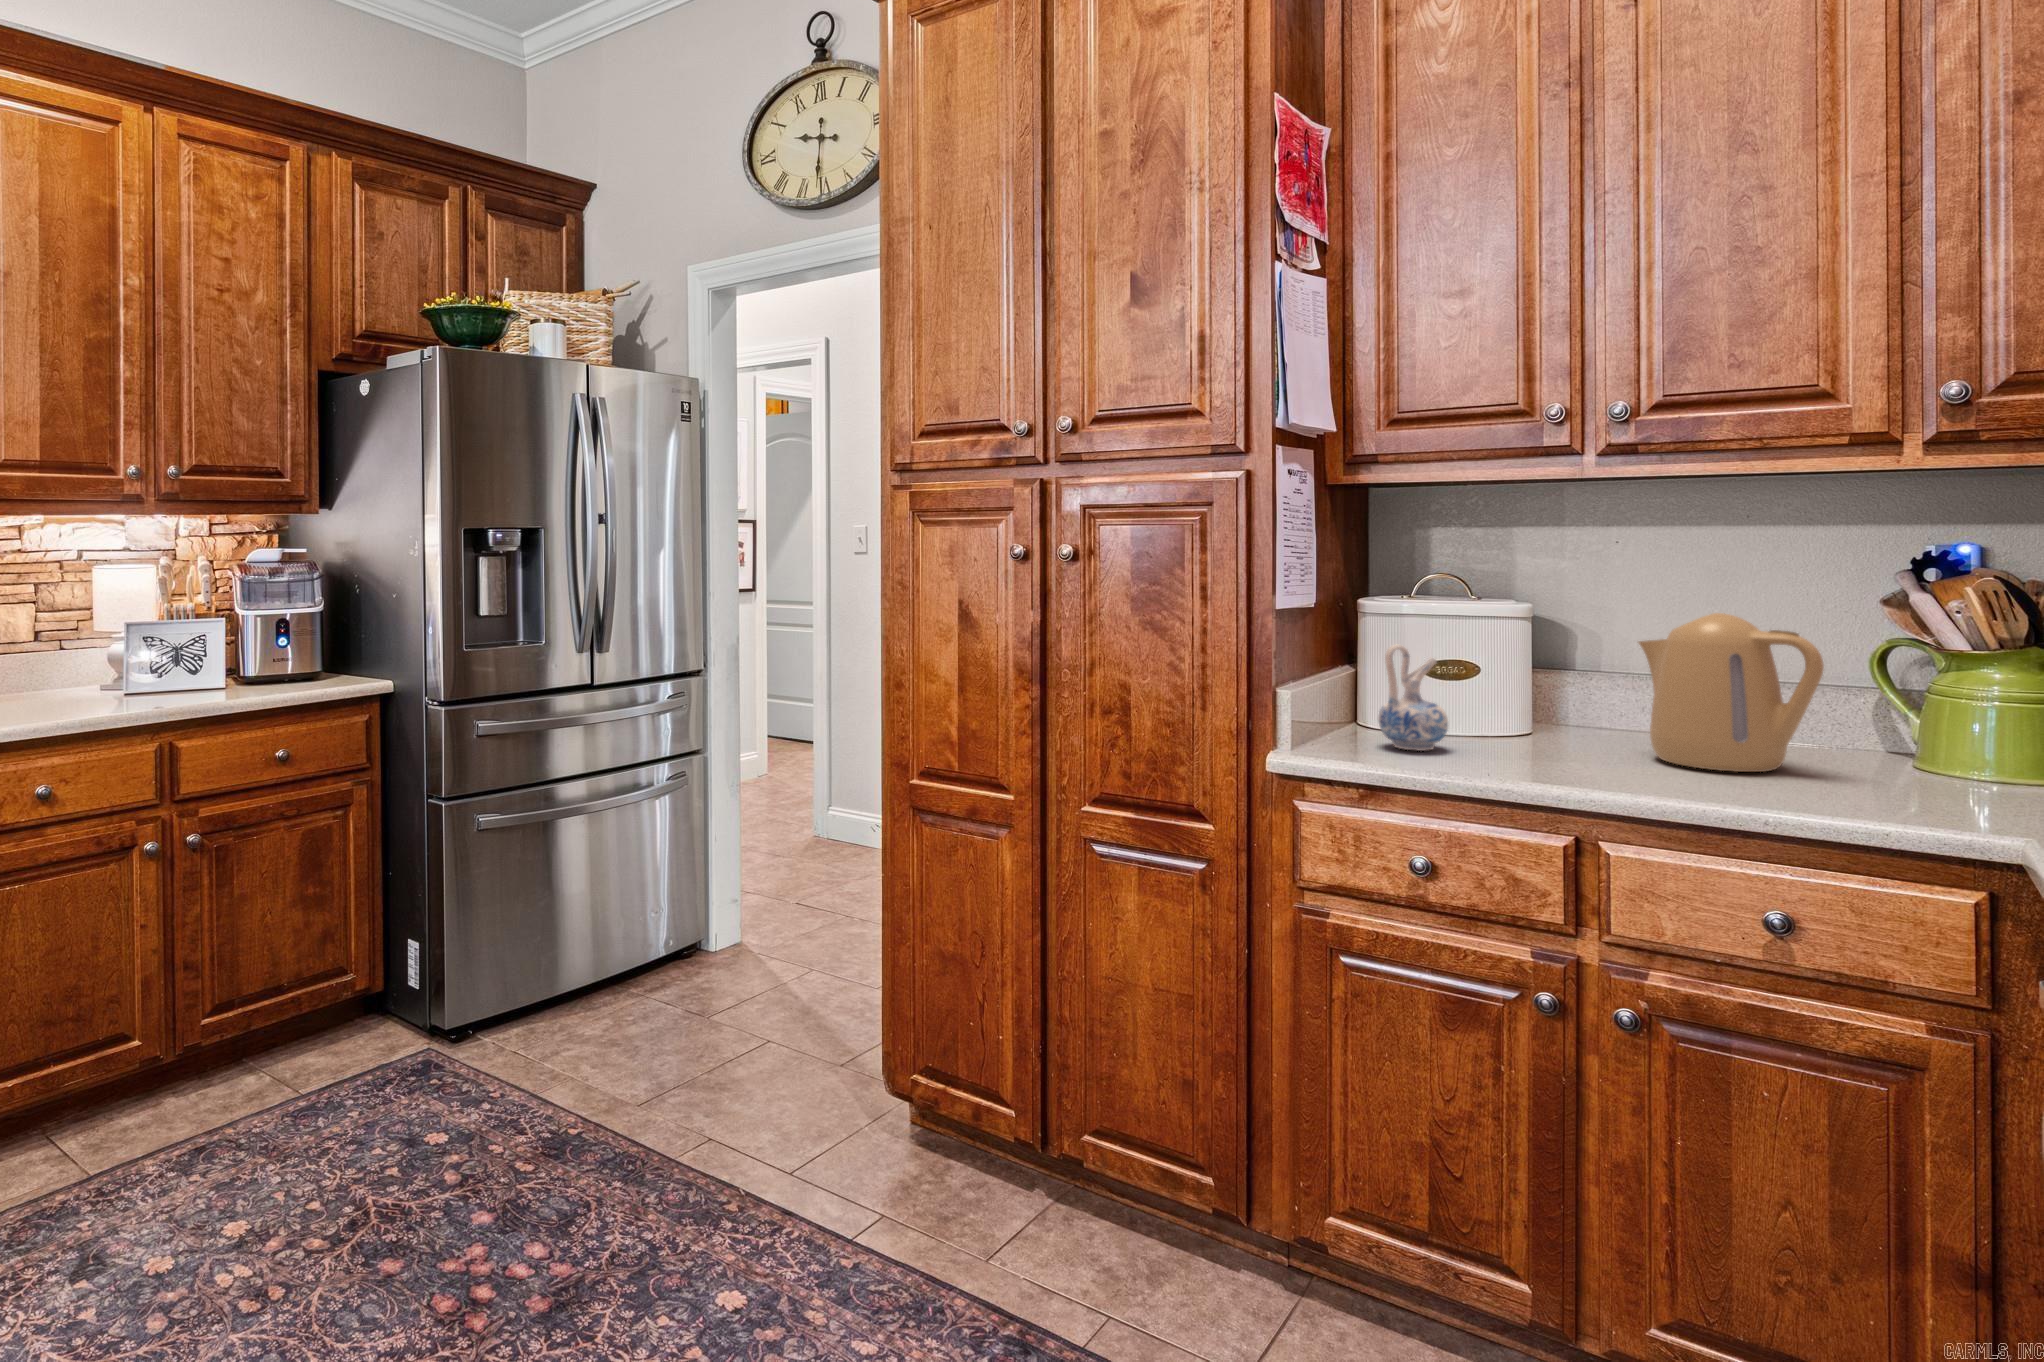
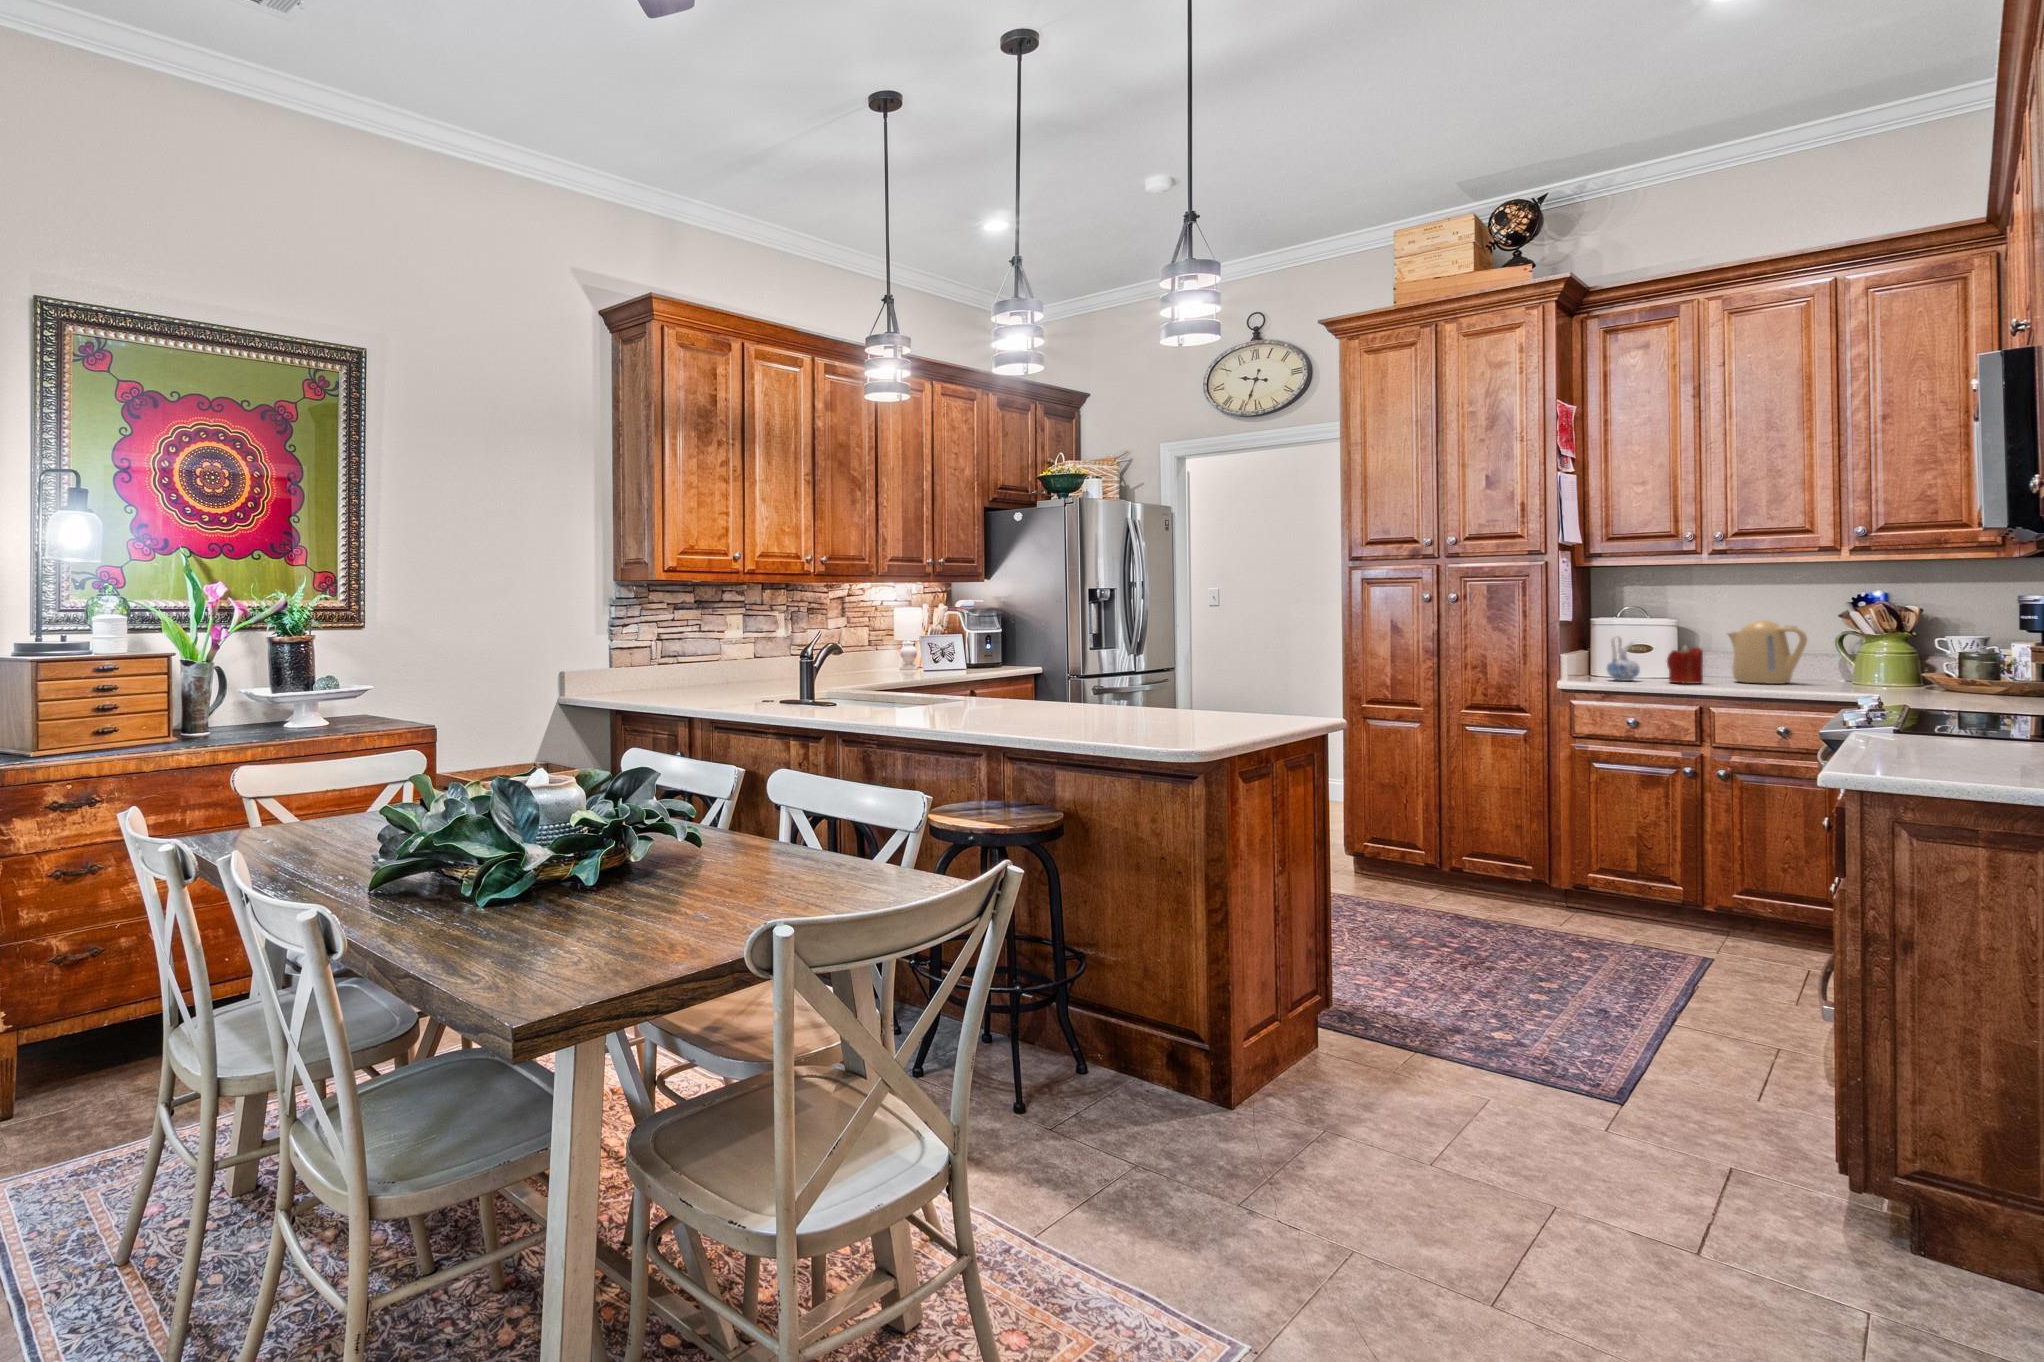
candle: none [1503,671,1583,769] -> present [1667,645,1703,684]

